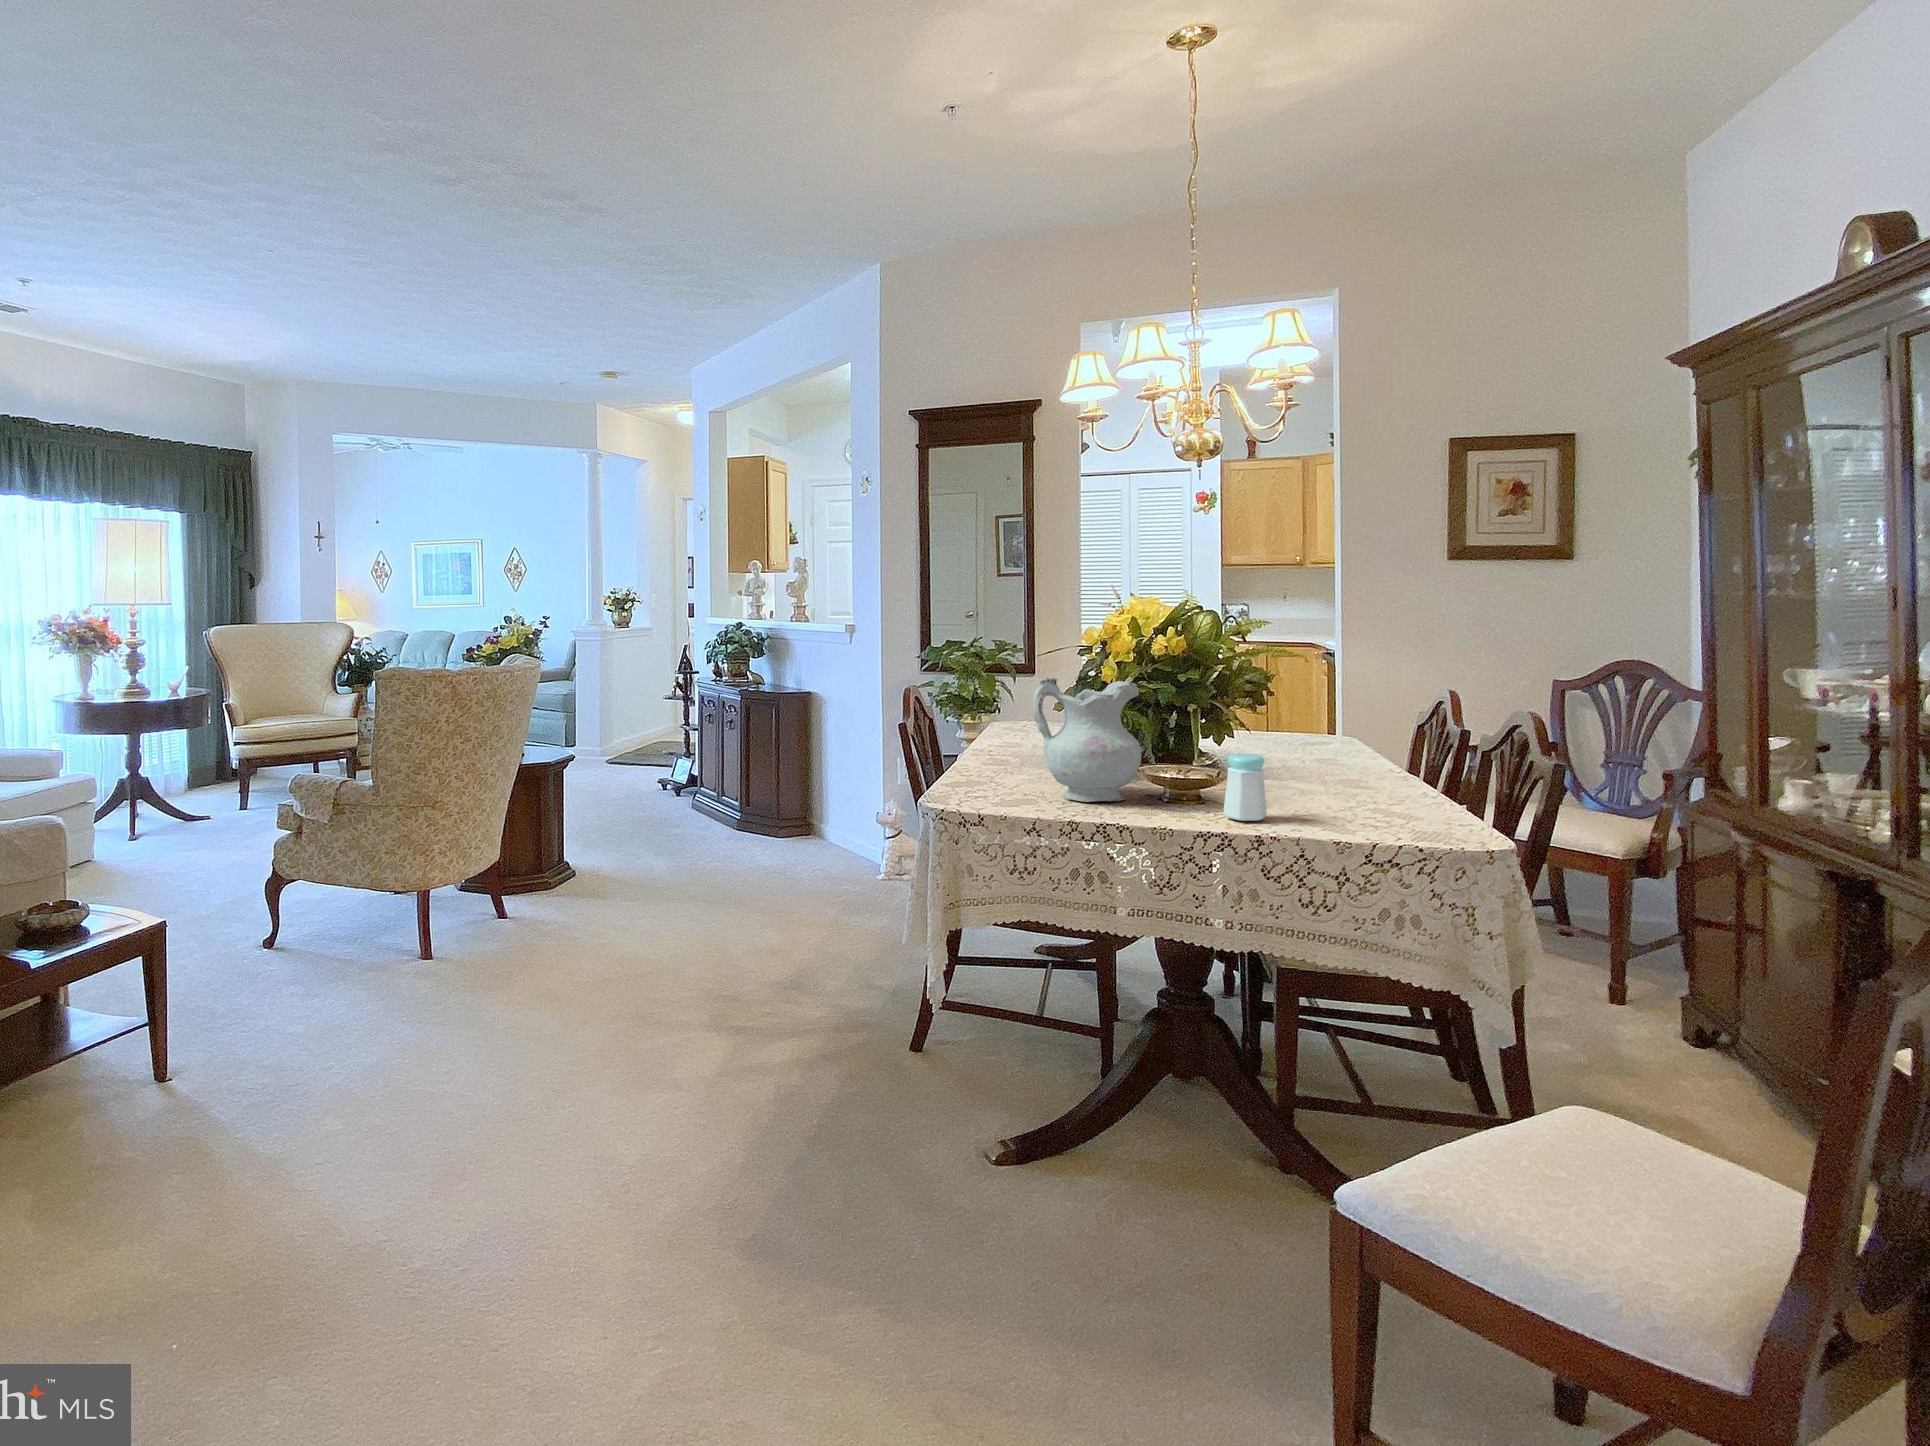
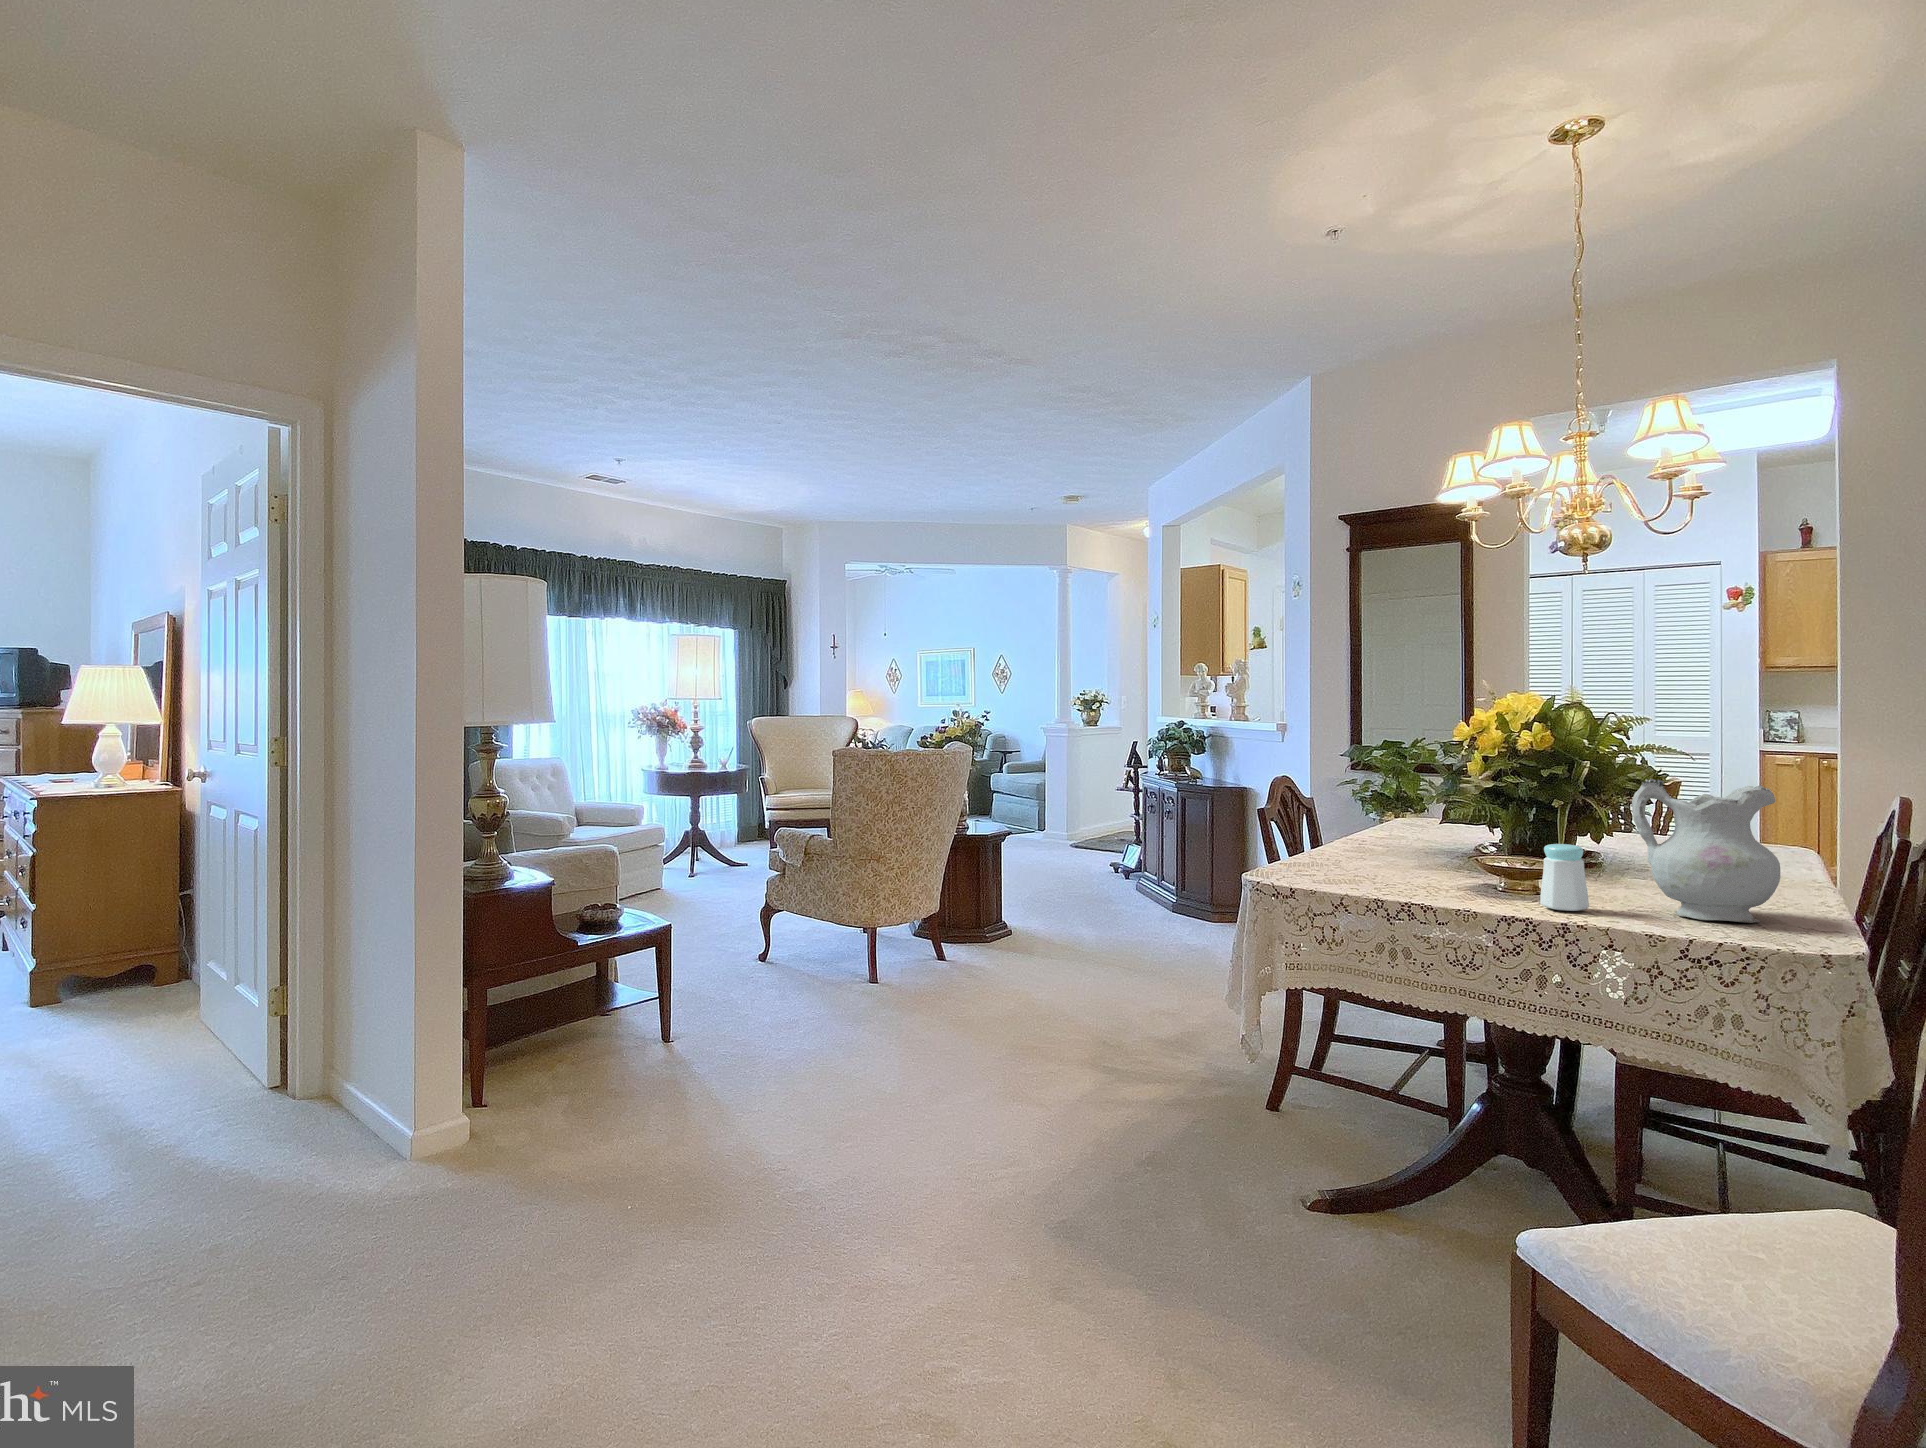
ceramic pitcher: present [1033,678,1141,802] -> present [1632,779,1780,923]

